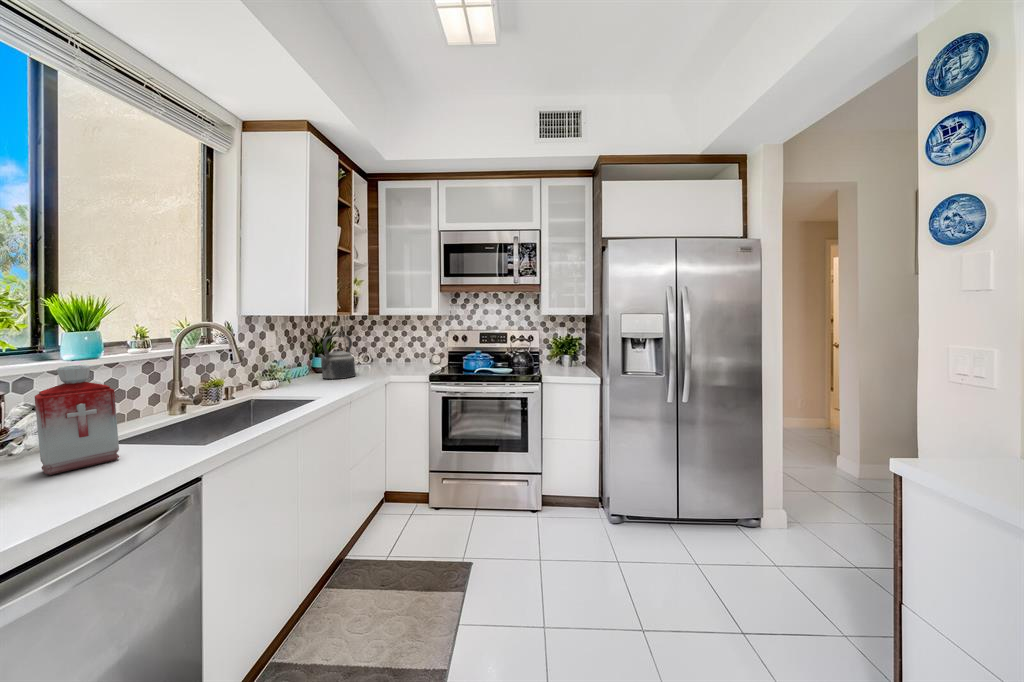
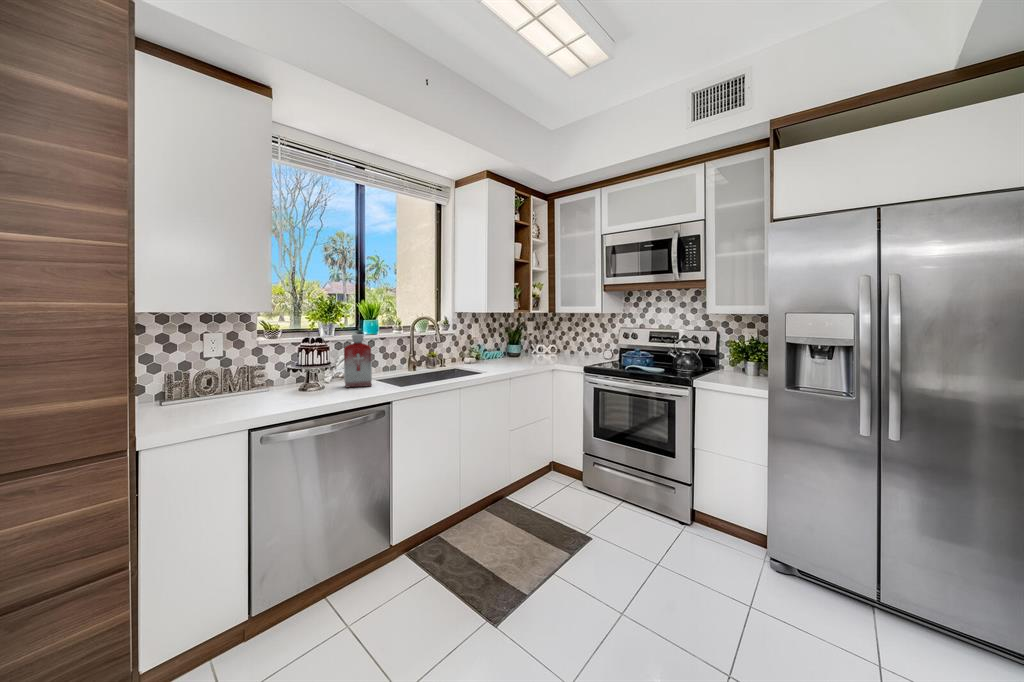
kettle: present [319,335,356,379] -> none [504,328,532,363]

